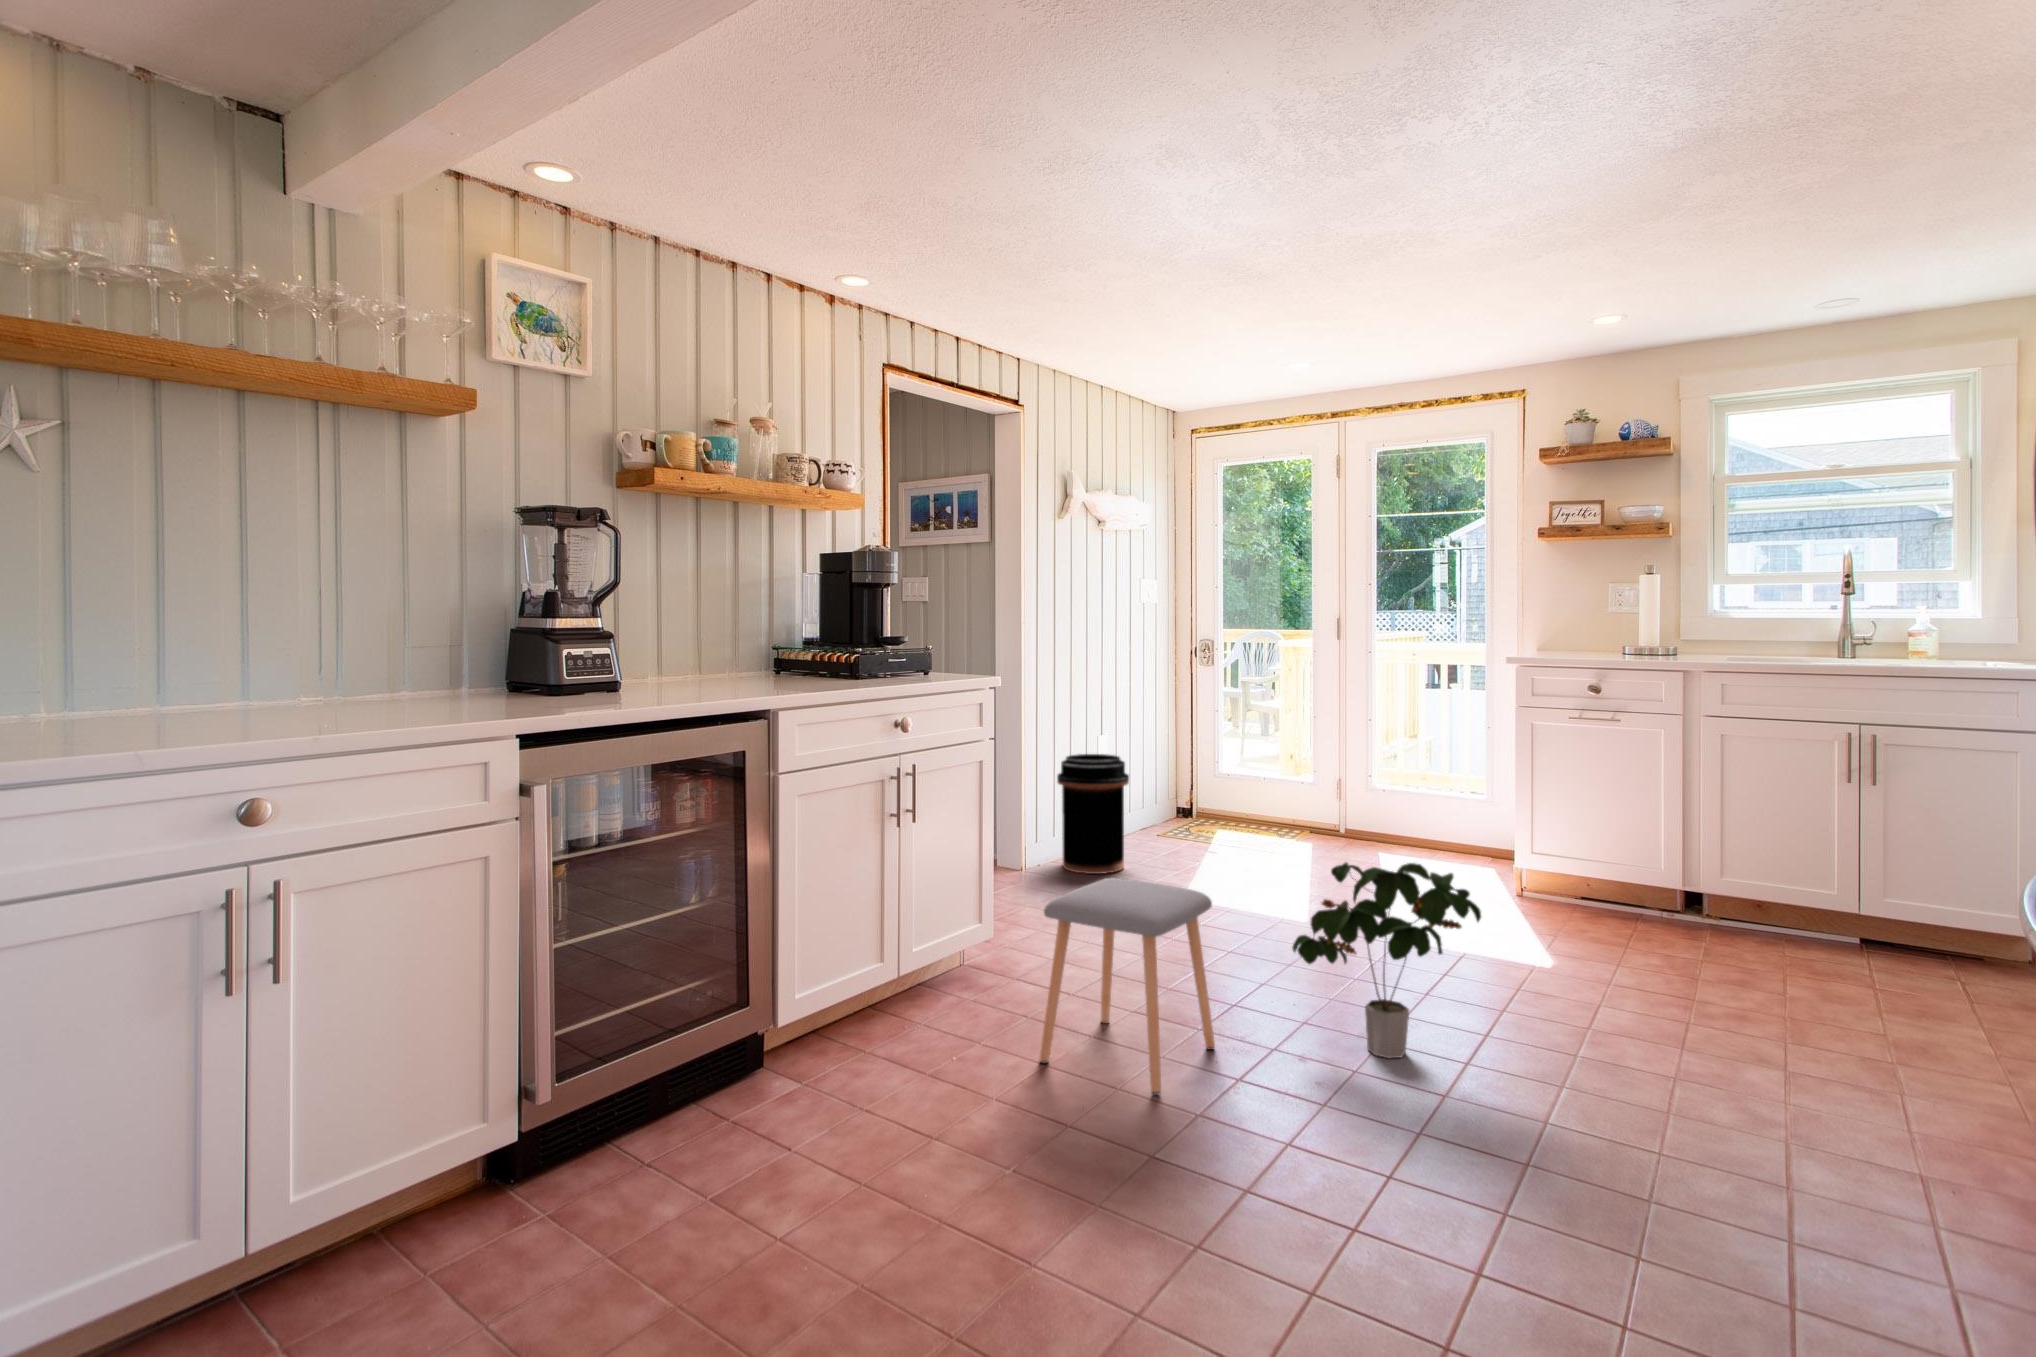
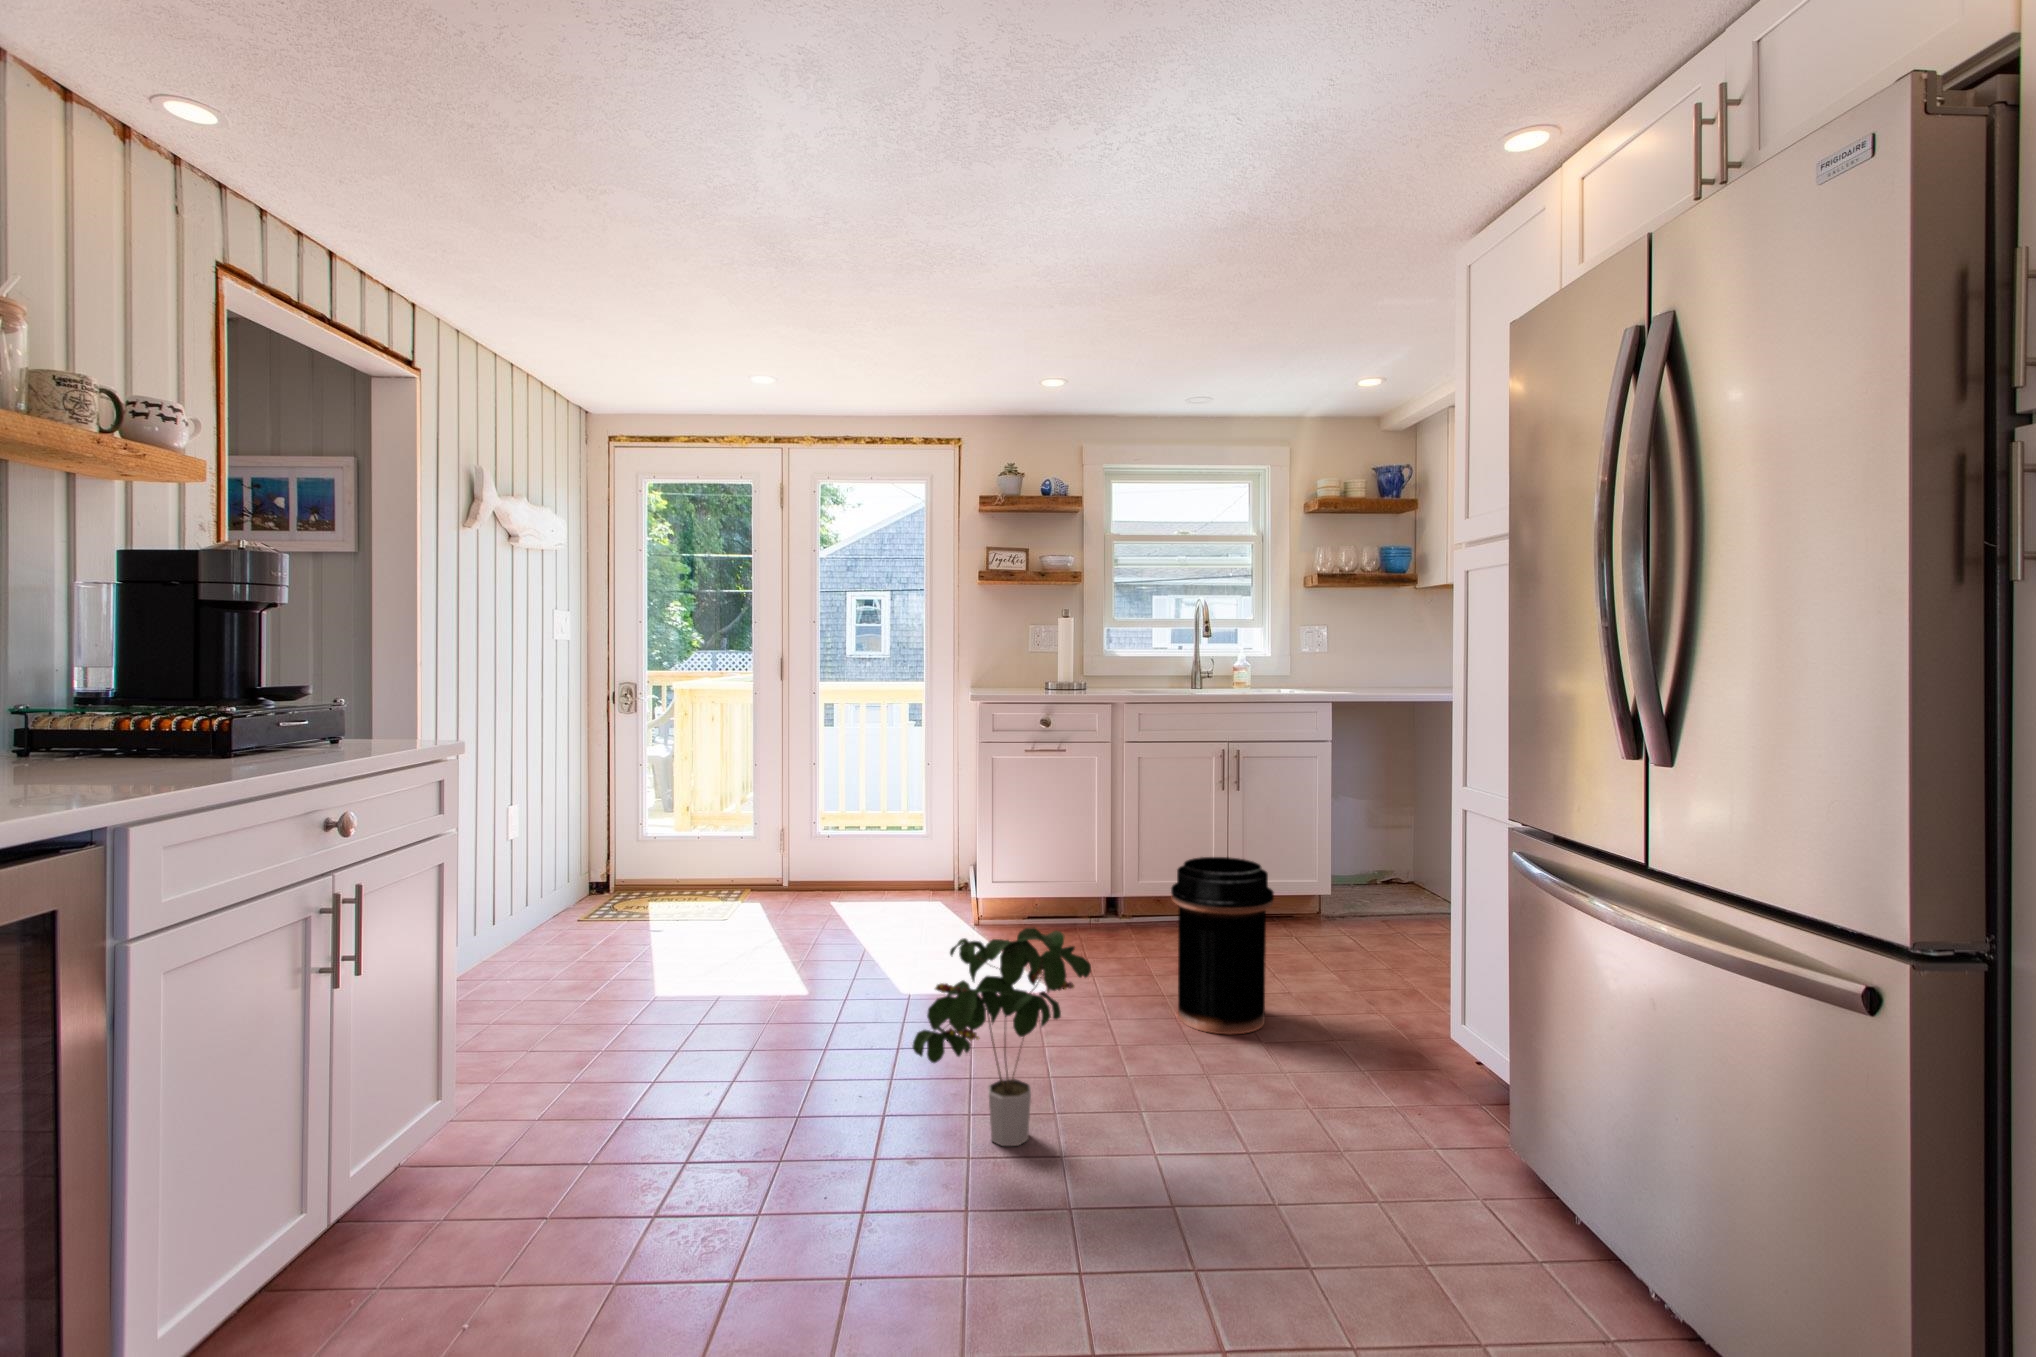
trash can: present [1057,754,1129,874] -> present [1171,857,1274,1034]
stool: present [1040,878,1215,1095] -> none [633,1008,843,1311]

